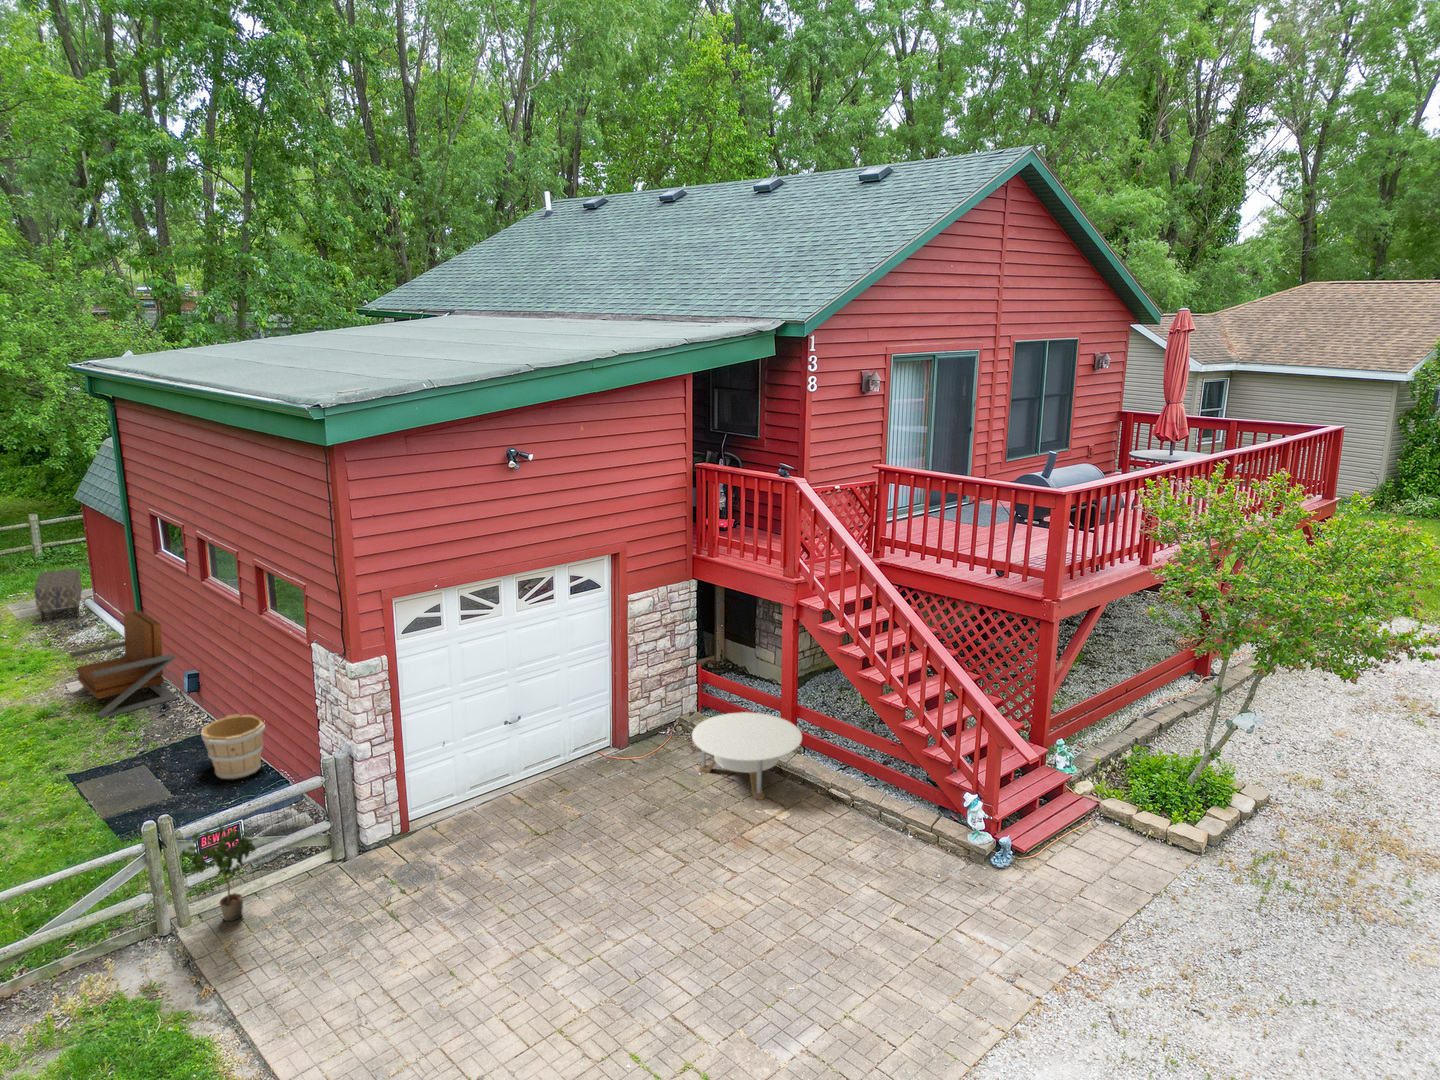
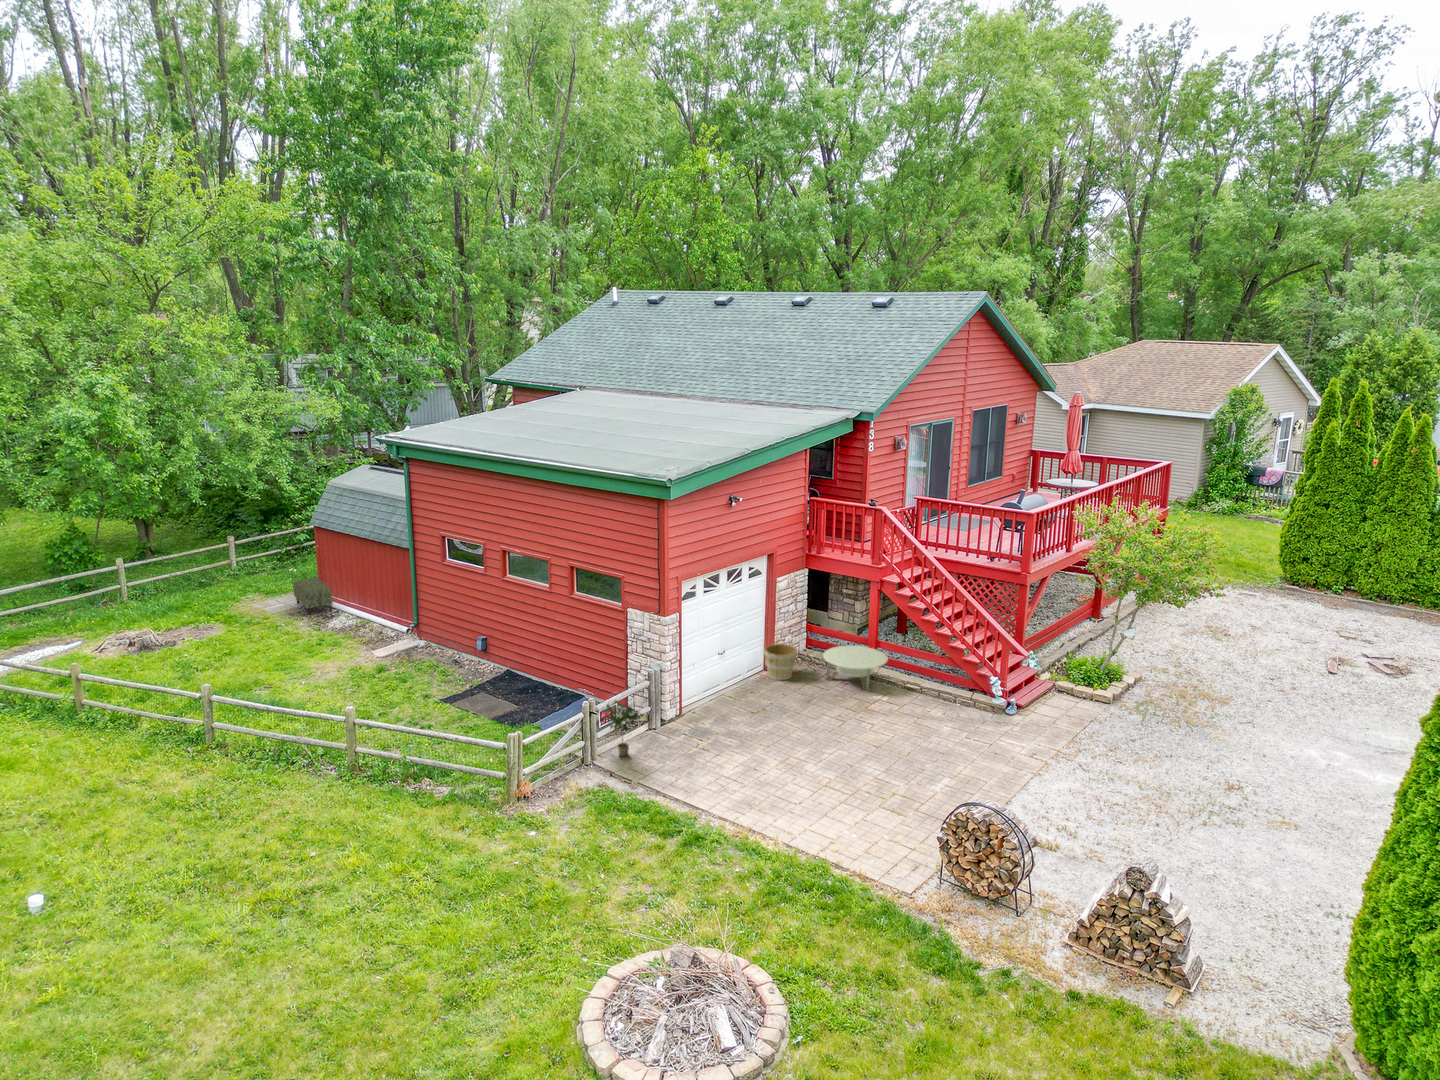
lounge chair: present [70,611,178,718] -> none [389,601,464,671]
wooden bucket: present [201,714,265,779] -> present [763,643,797,680]

